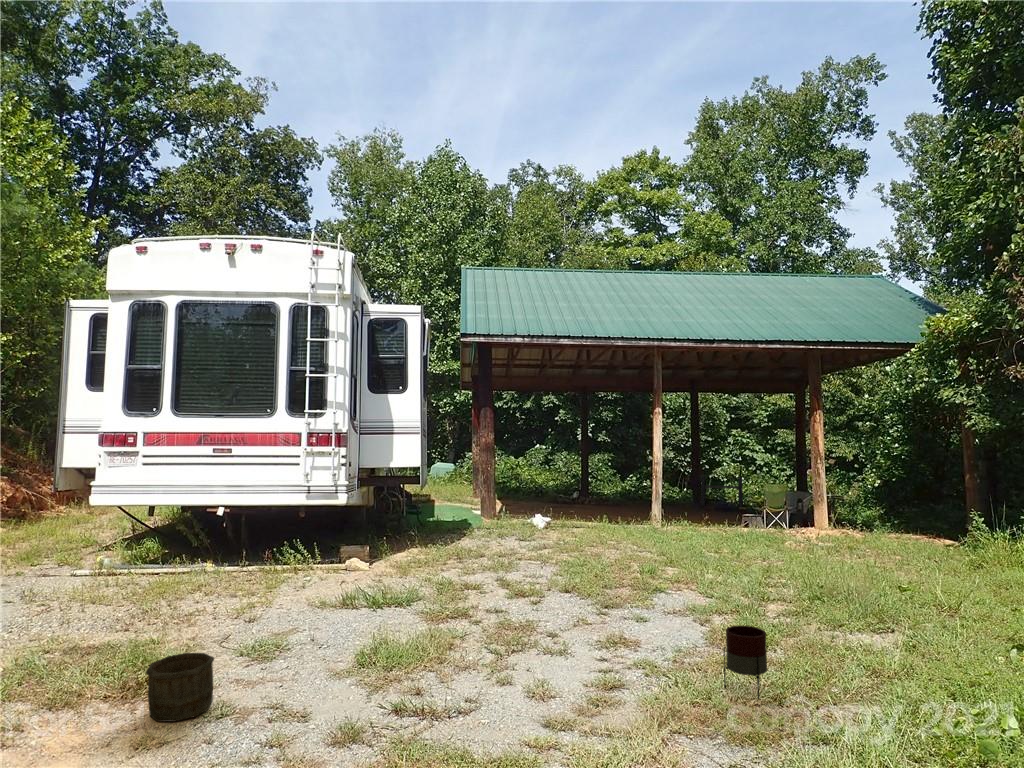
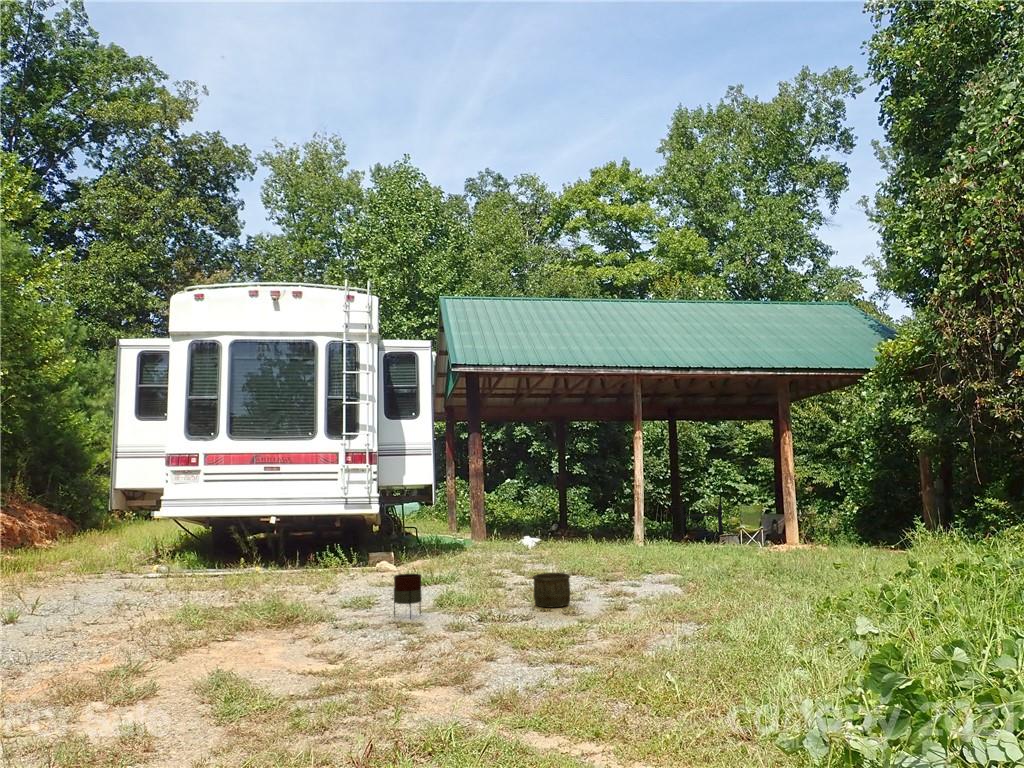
planter: present [724,625,767,698] -> present [394,574,422,619]
wooden bucket: present [146,653,214,722] -> present [532,573,570,608]

